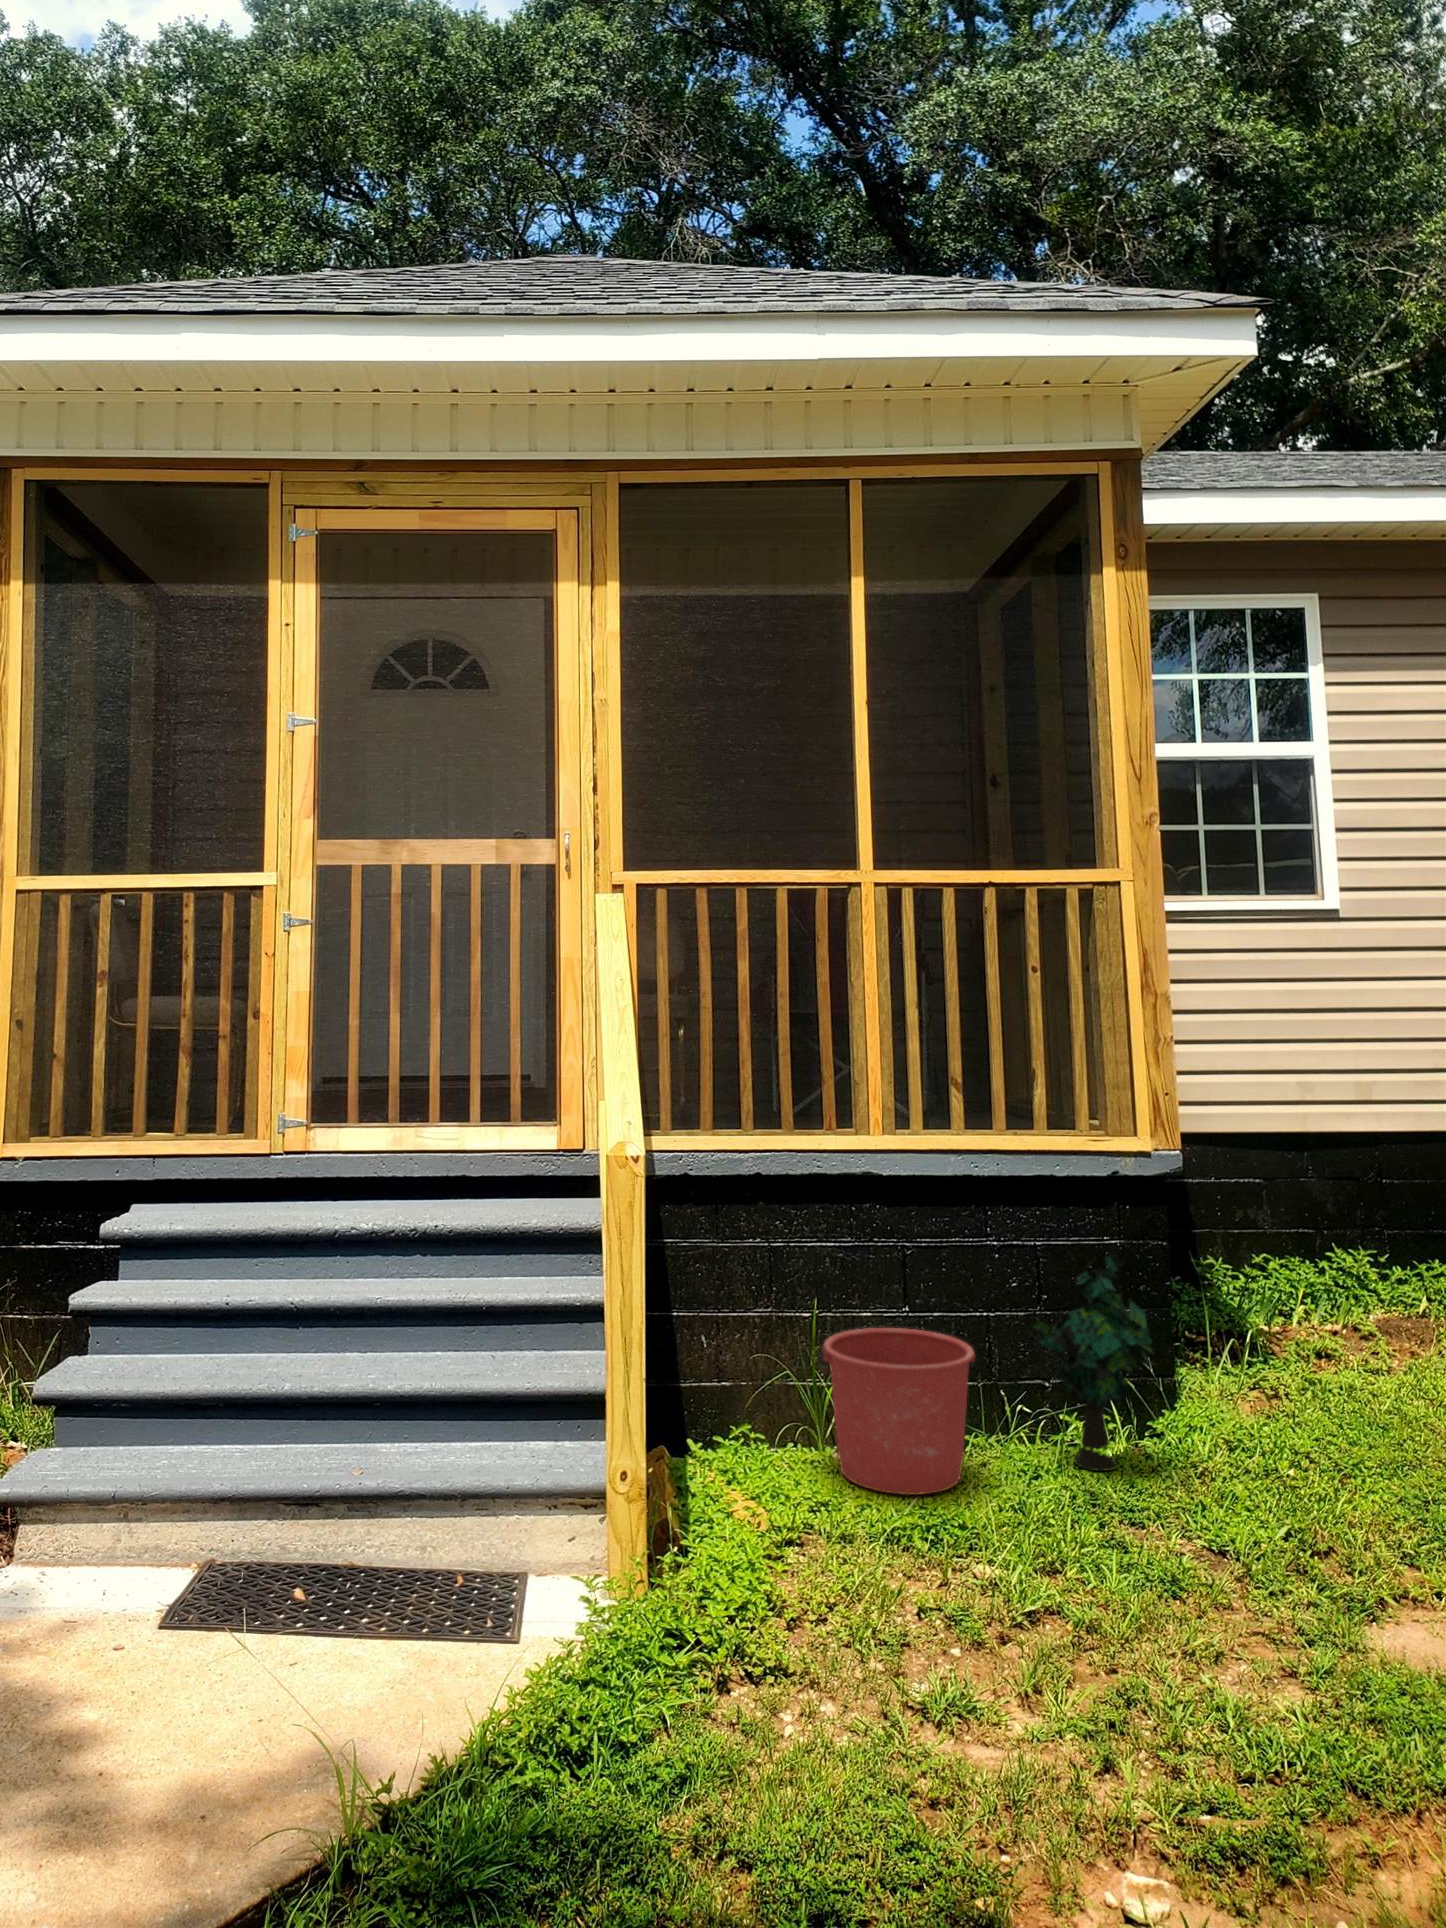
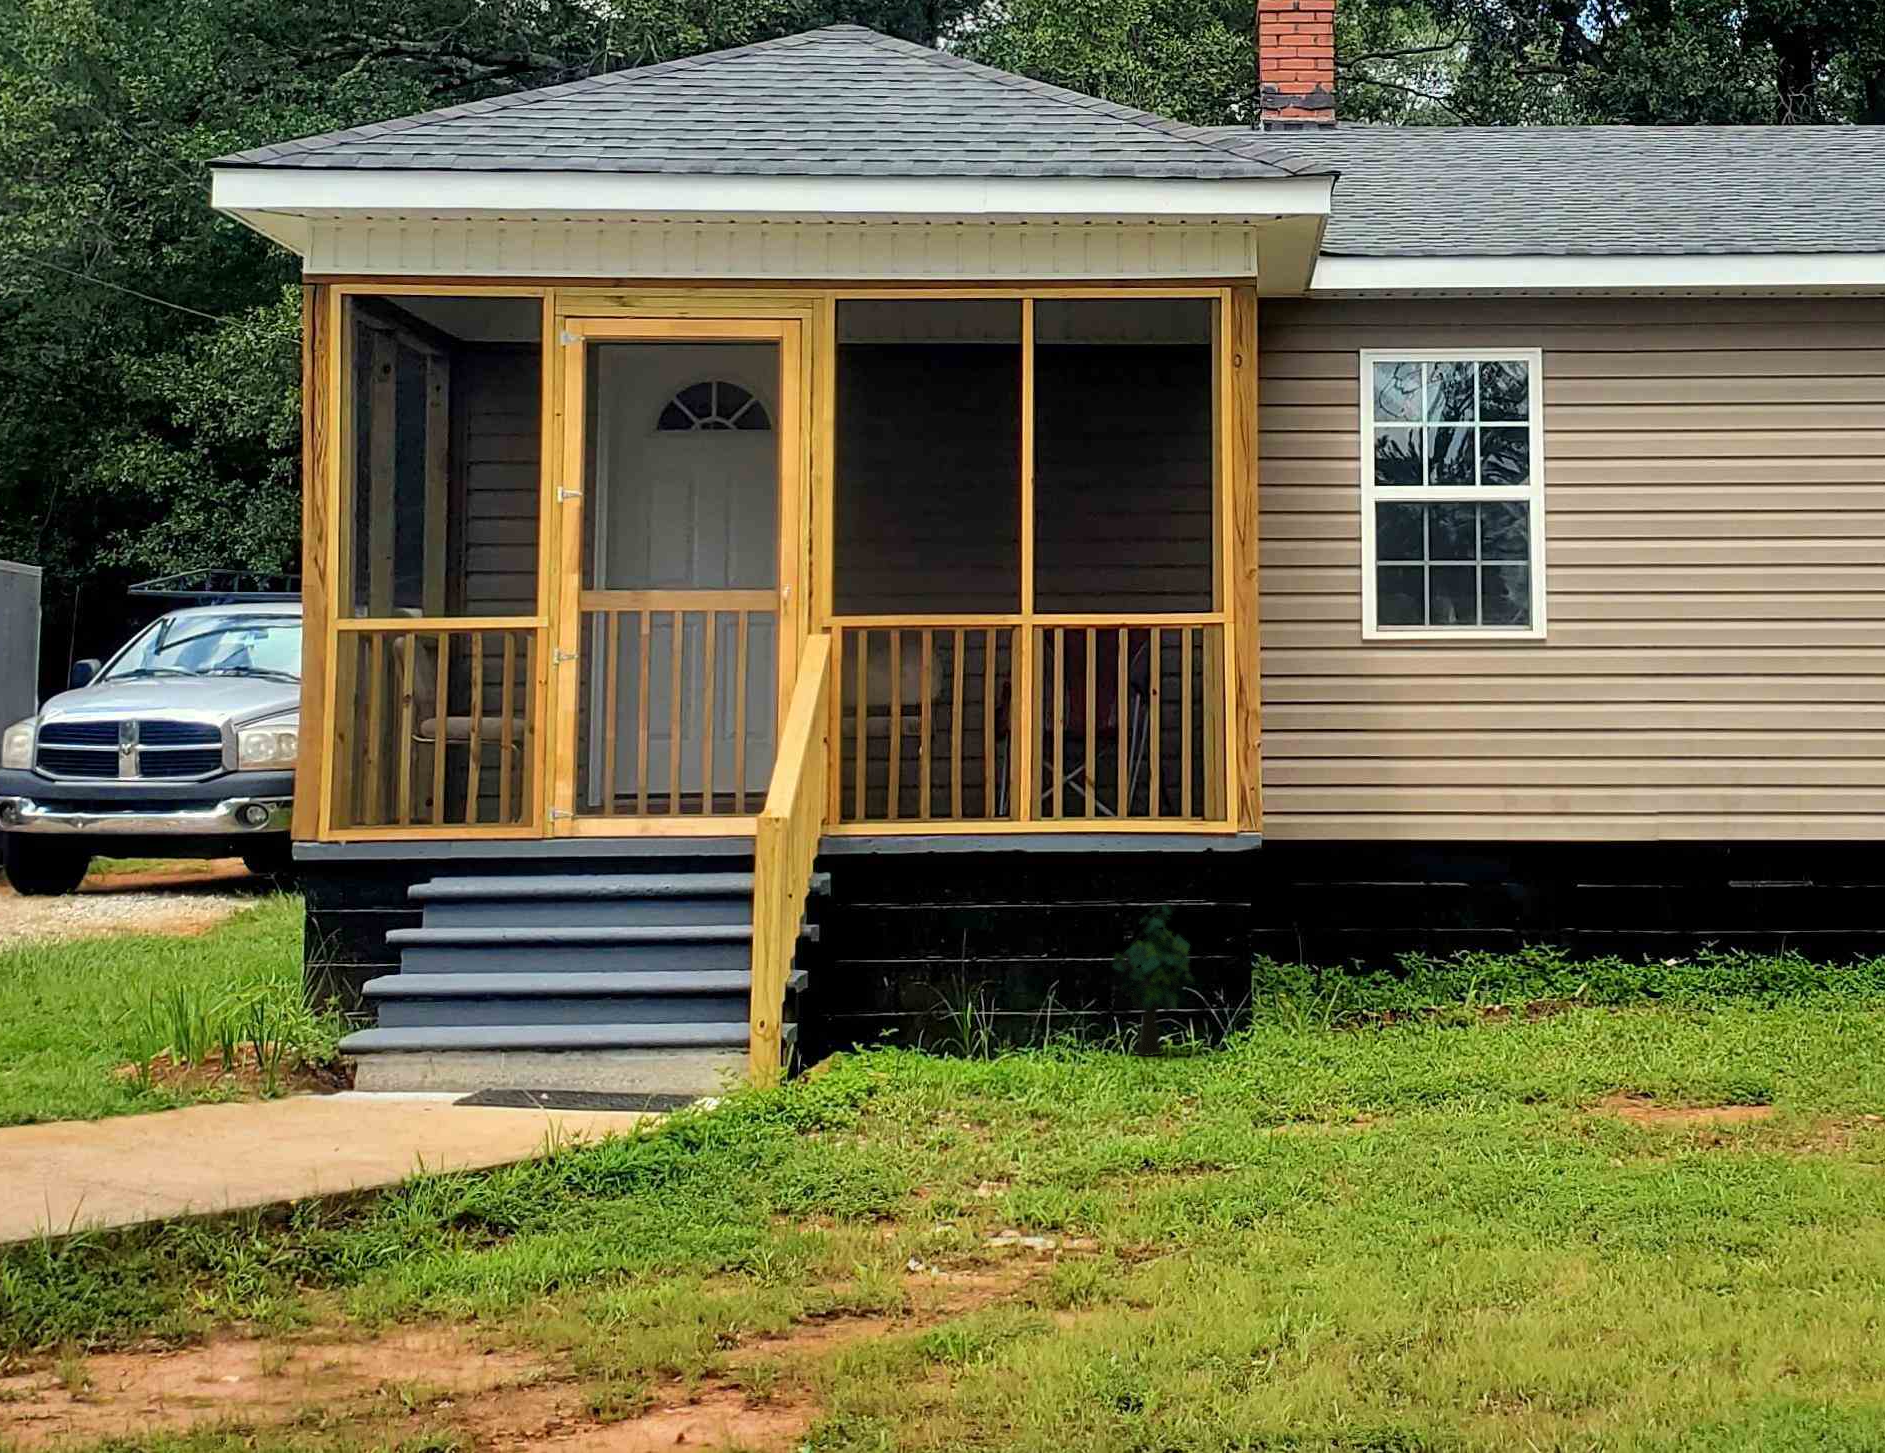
bucket: present [818,1328,976,1495] -> none [944,960,1058,1065]

